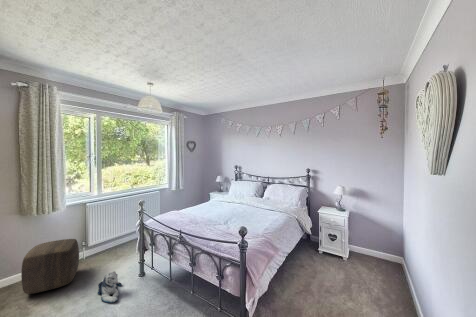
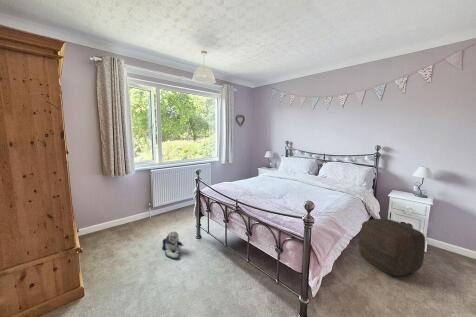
ottoman: present [21,239,79,294] -> present [359,219,425,276]

